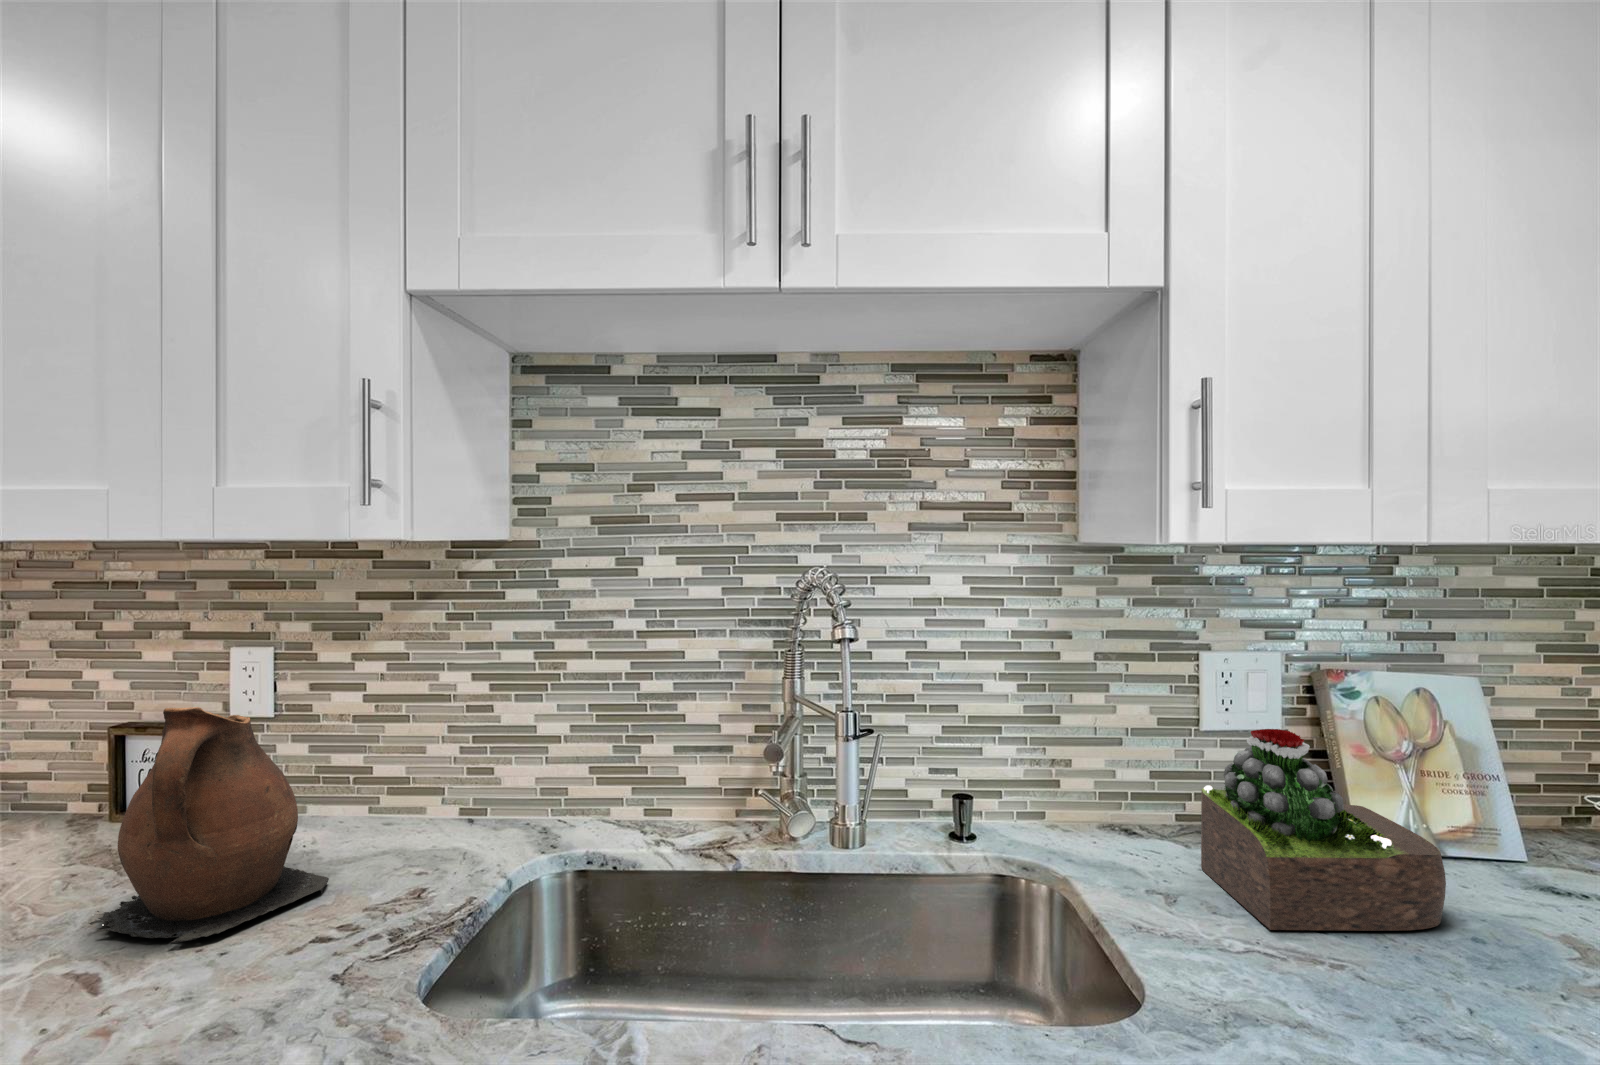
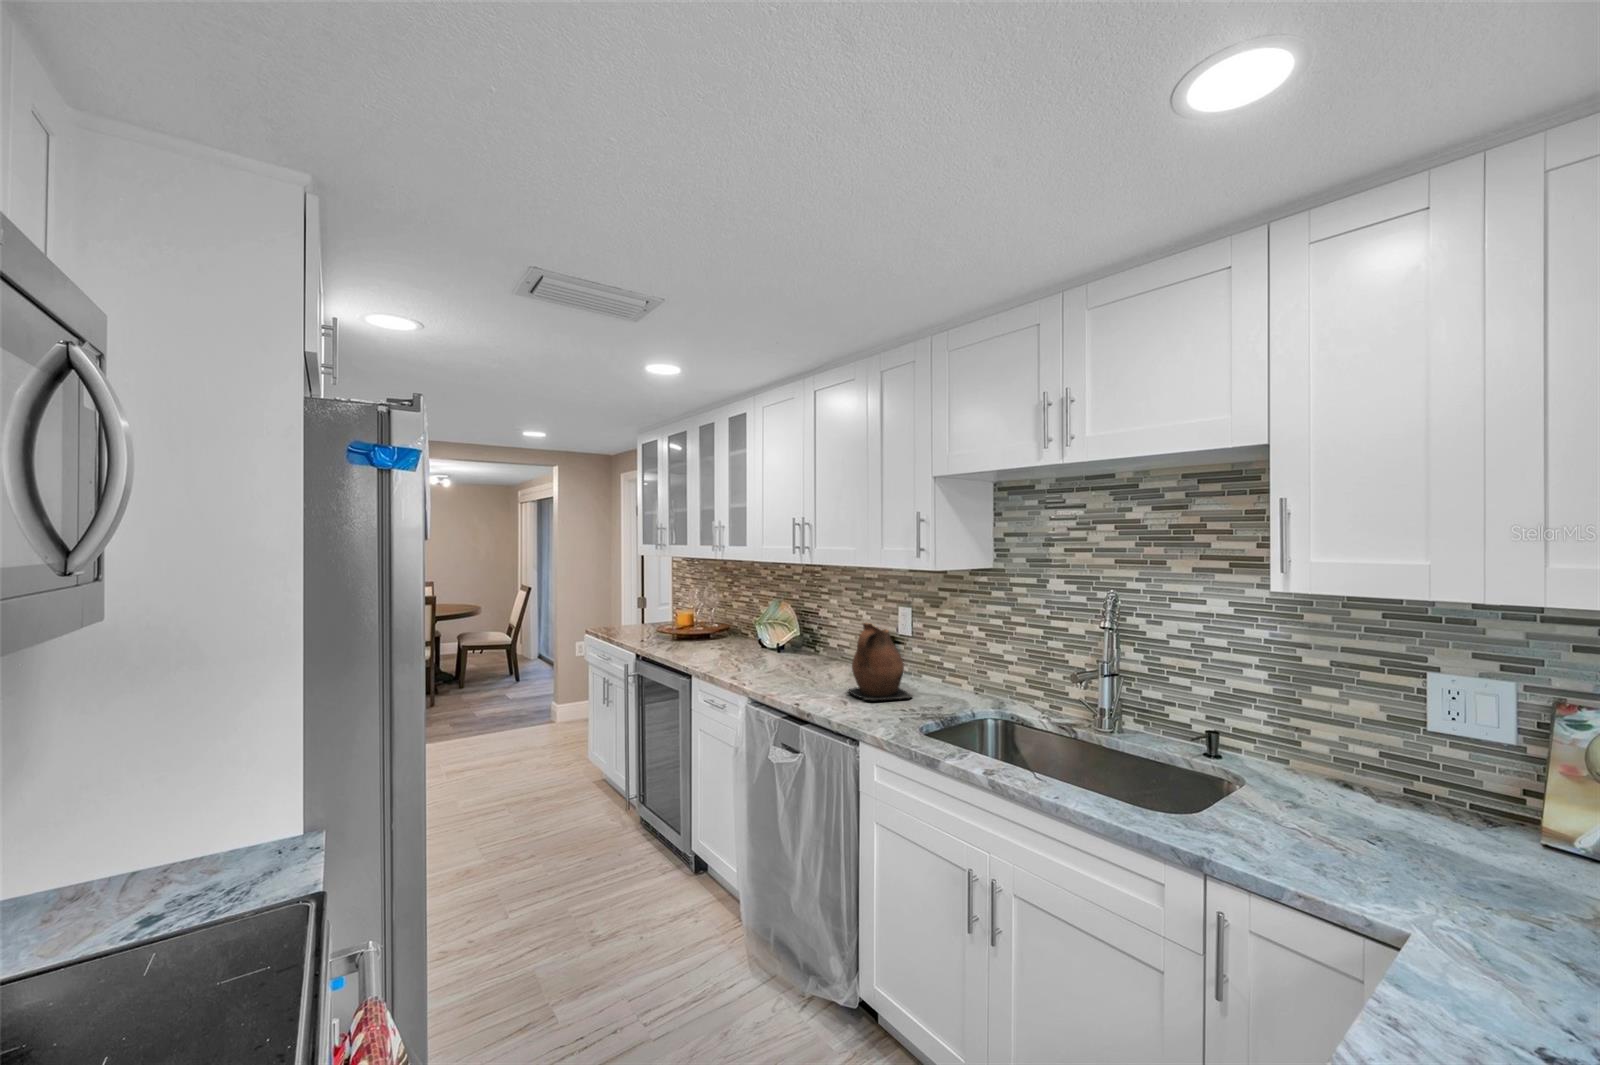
succulent plant: present [1201,729,1446,931] -> none [1339,719,1536,879]

